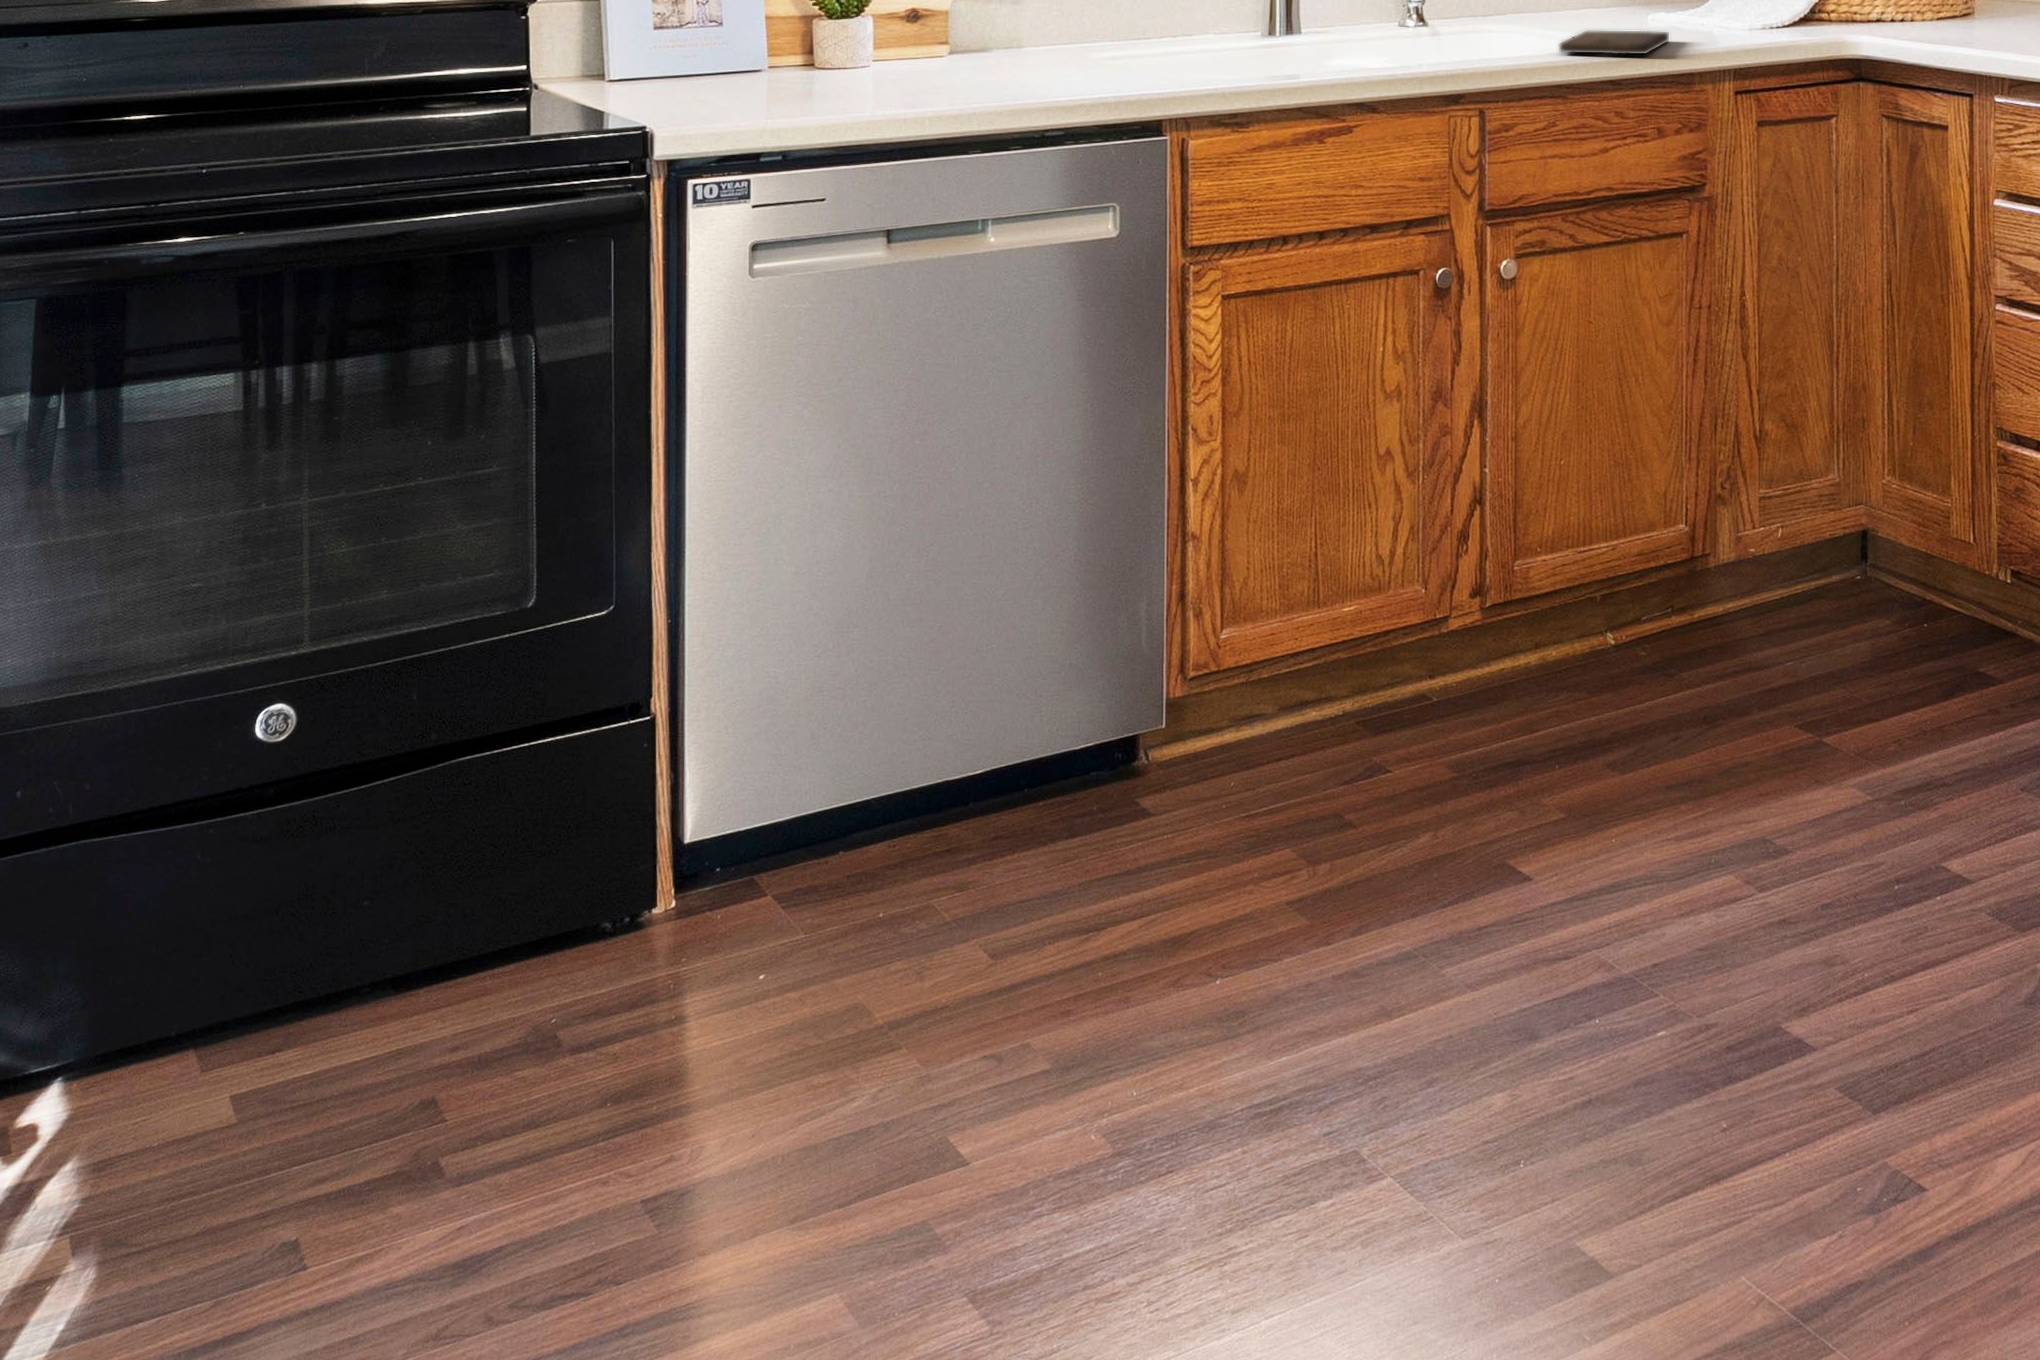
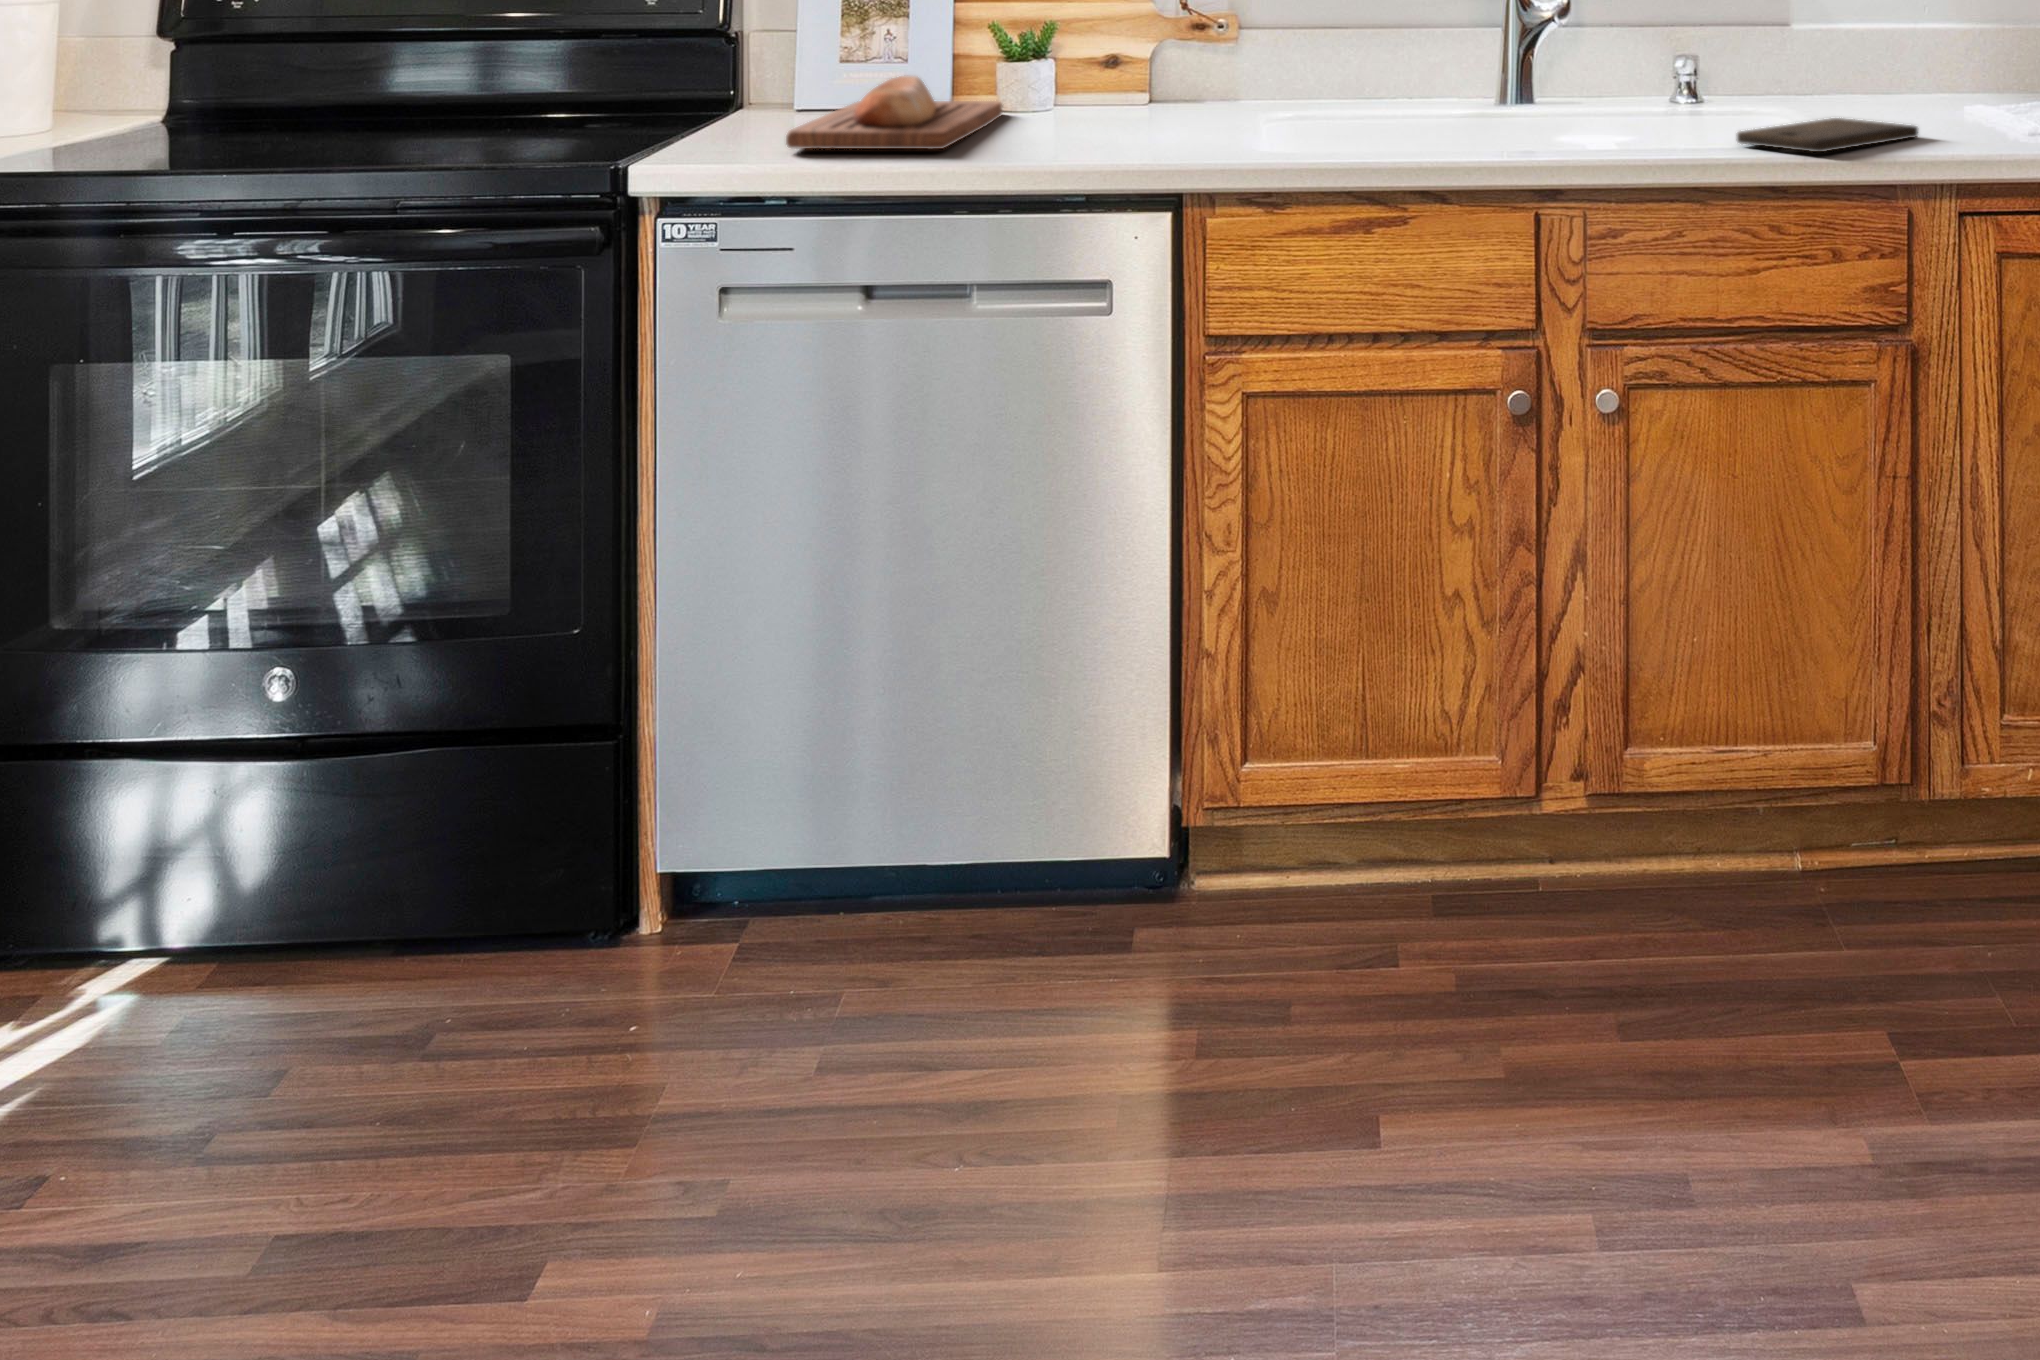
bread loaf: none [692,35,913,107] -> present [786,76,1002,149]

